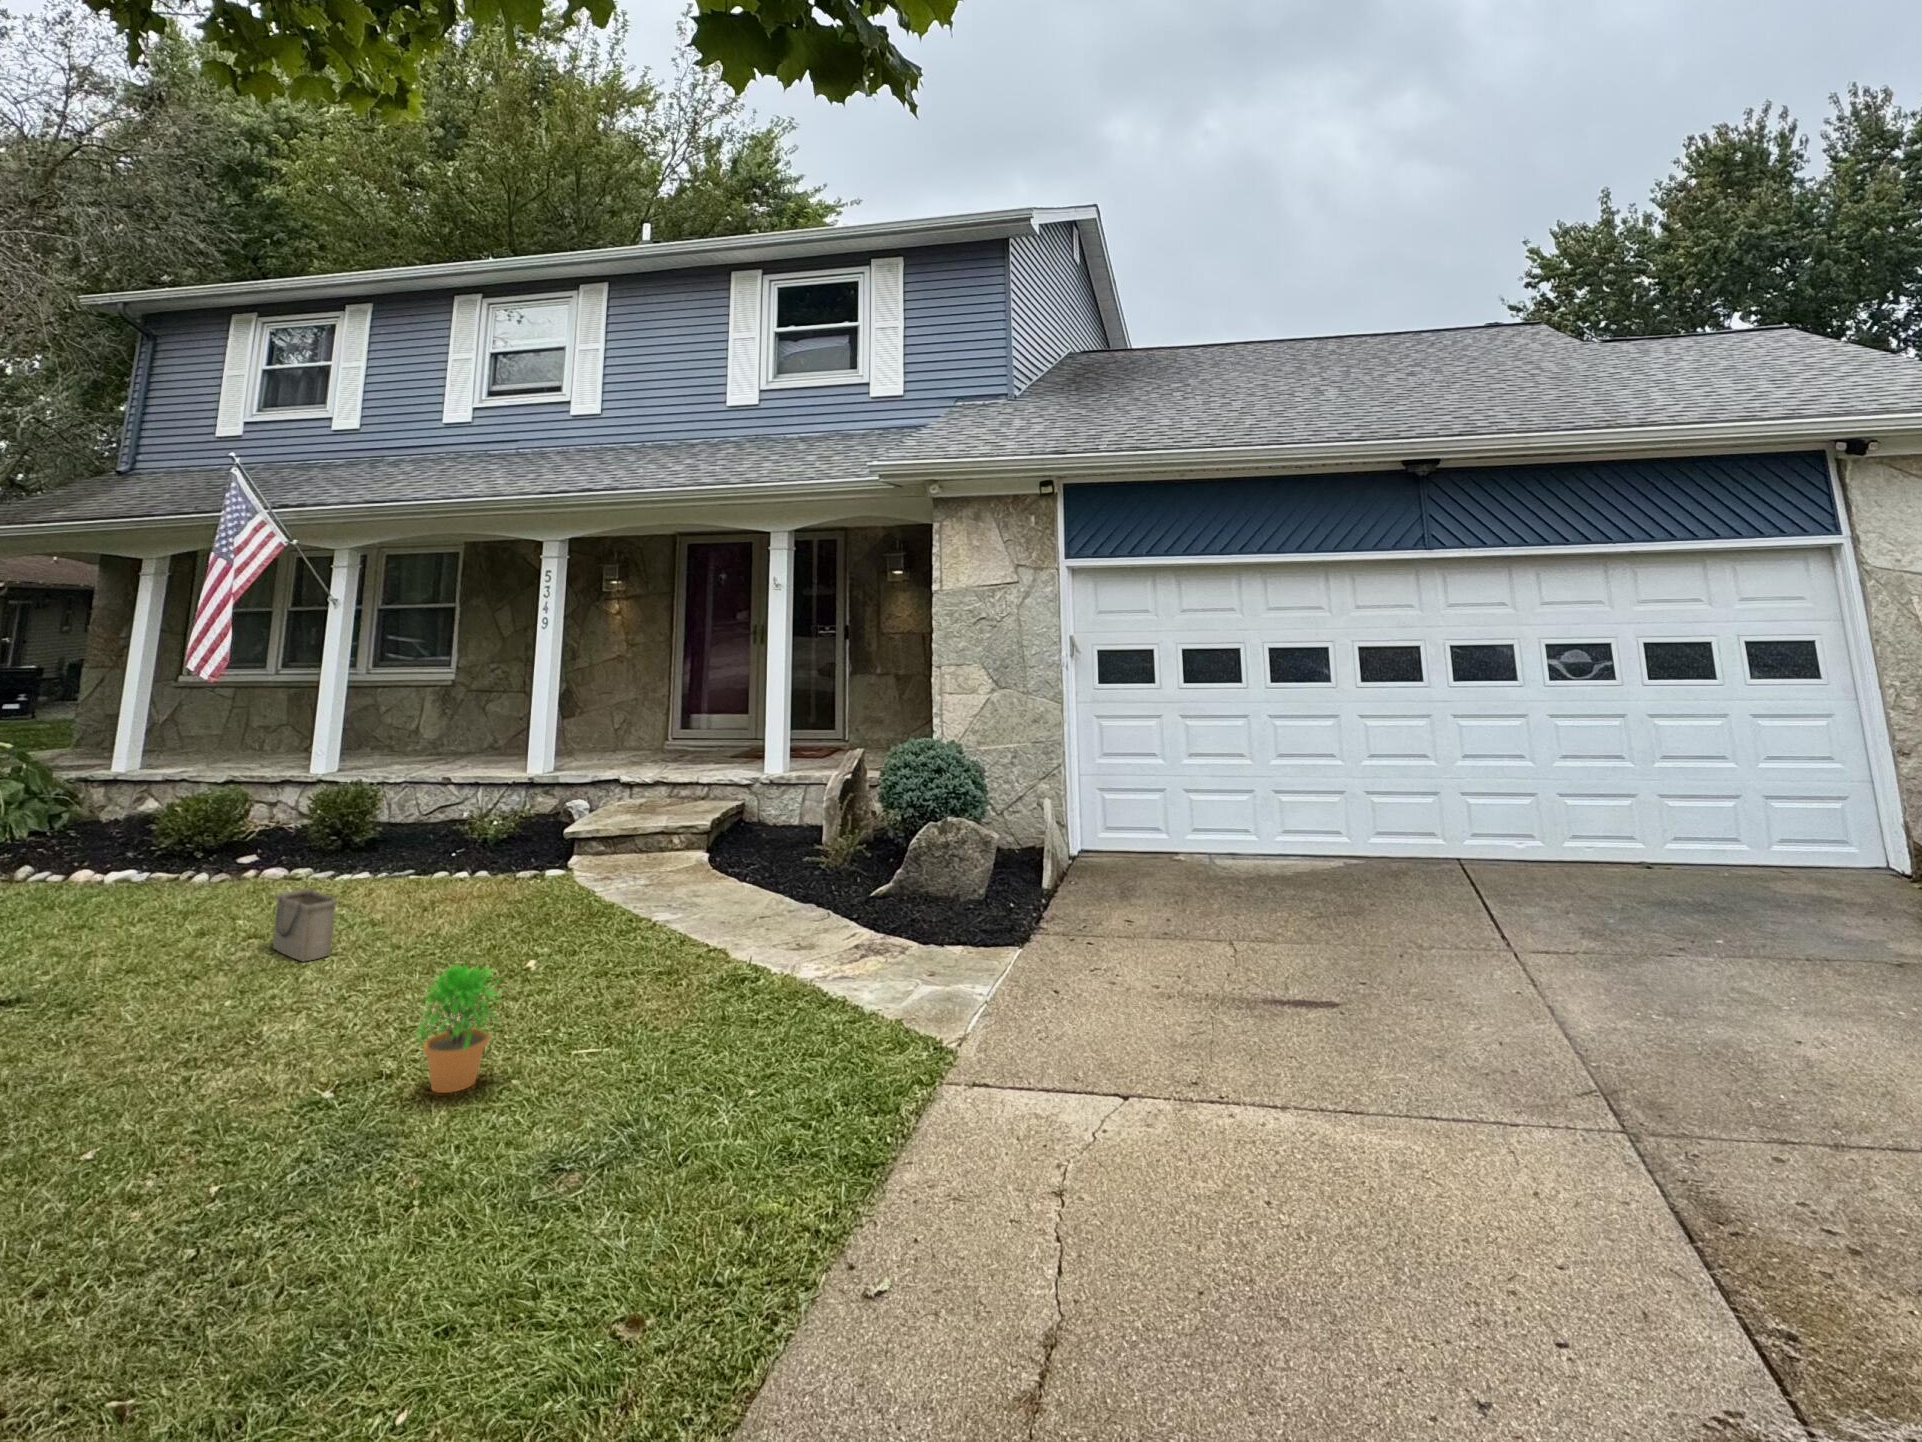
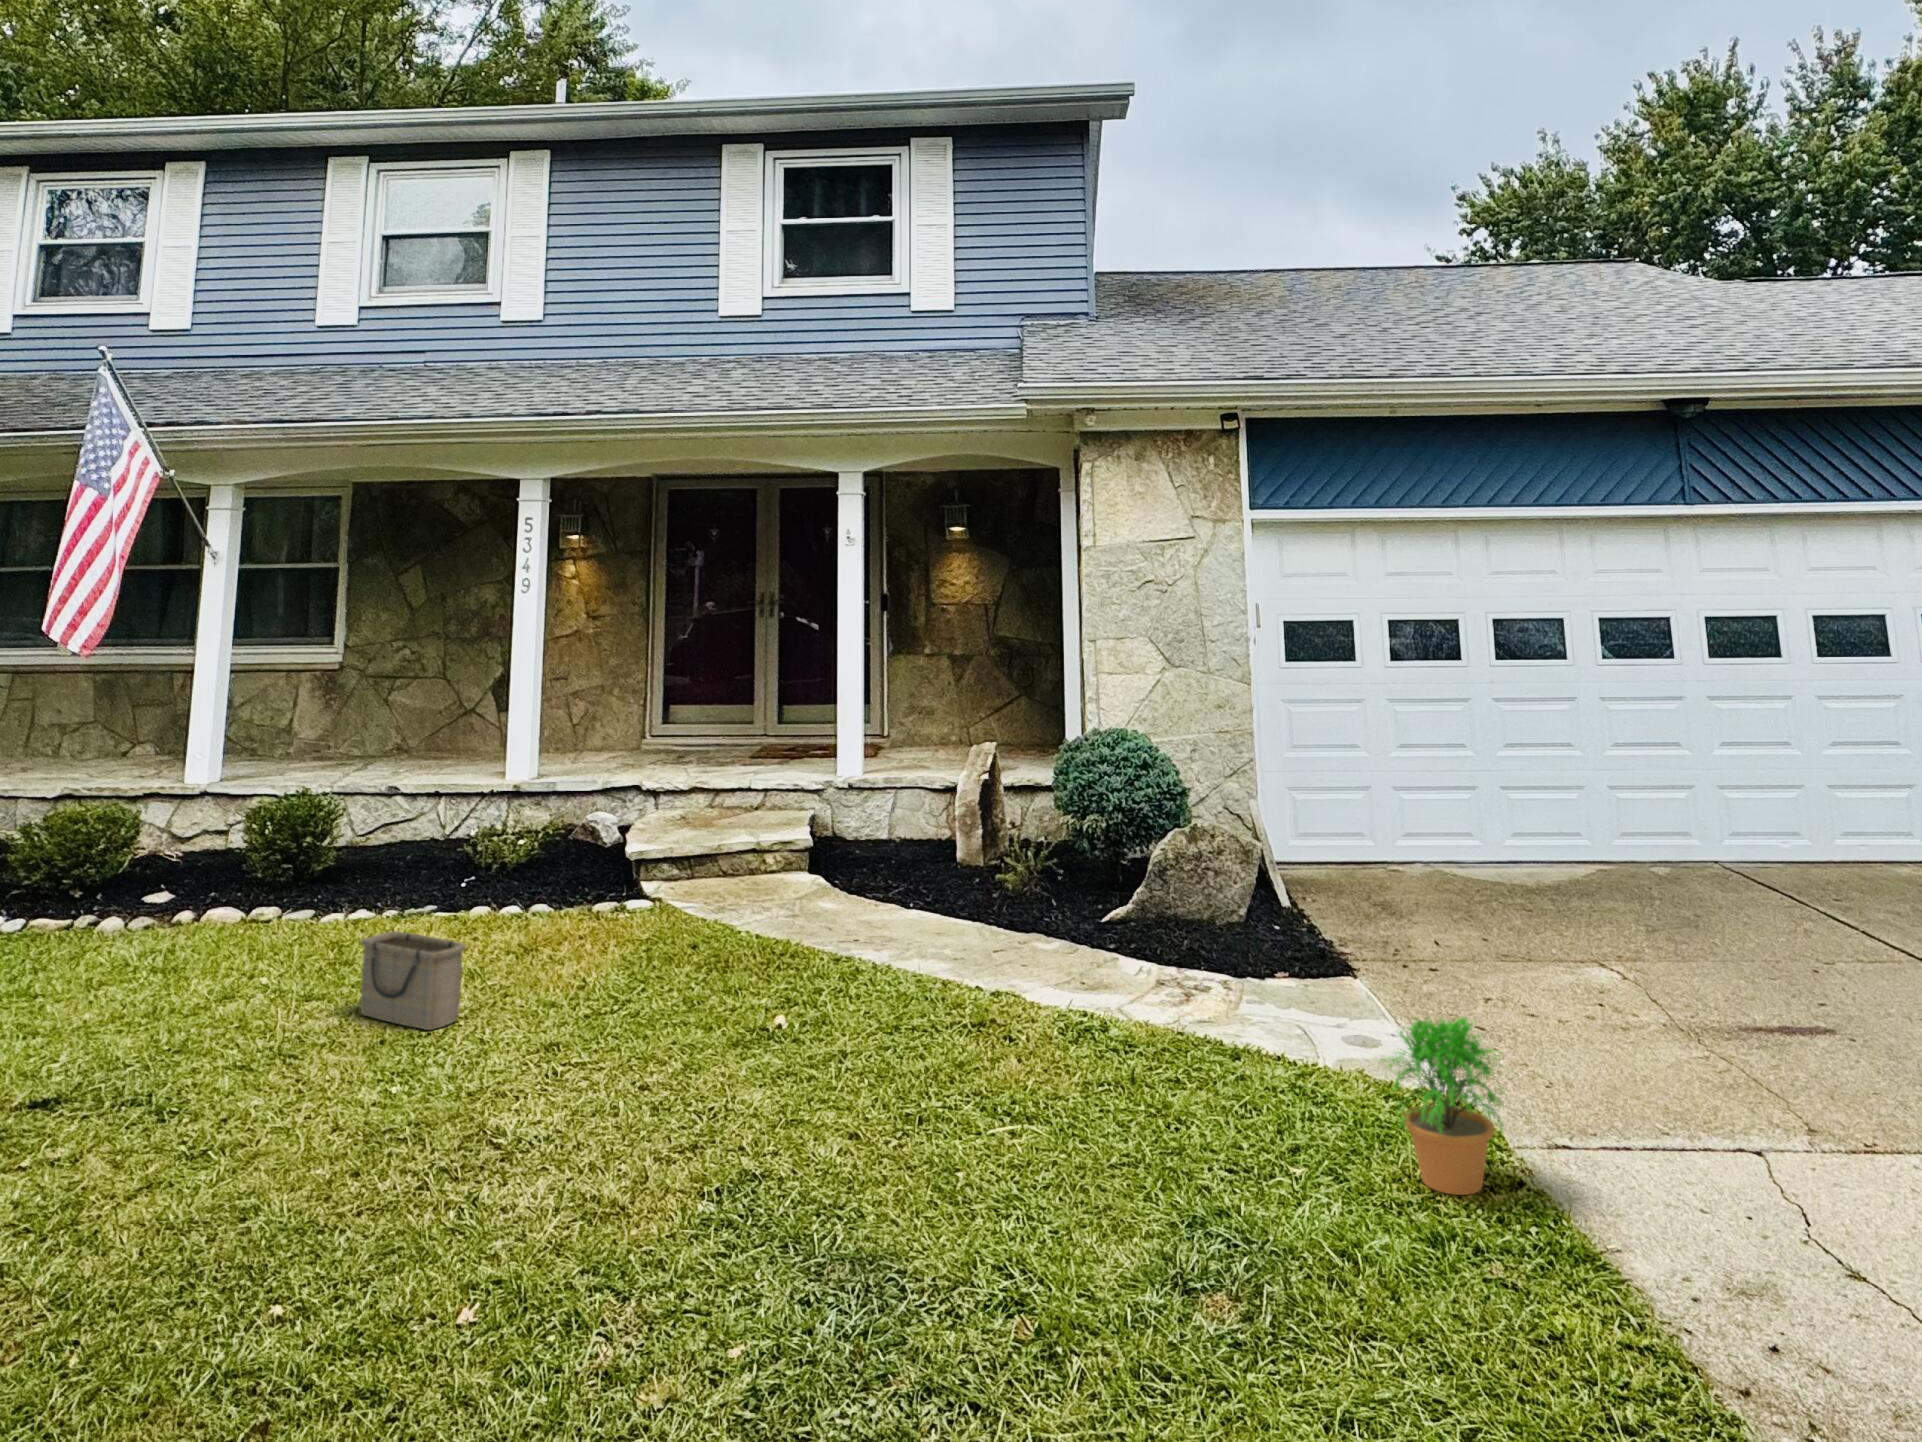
potted plant: present [416,965,500,1093] -> present [1390,1017,1503,1195]

